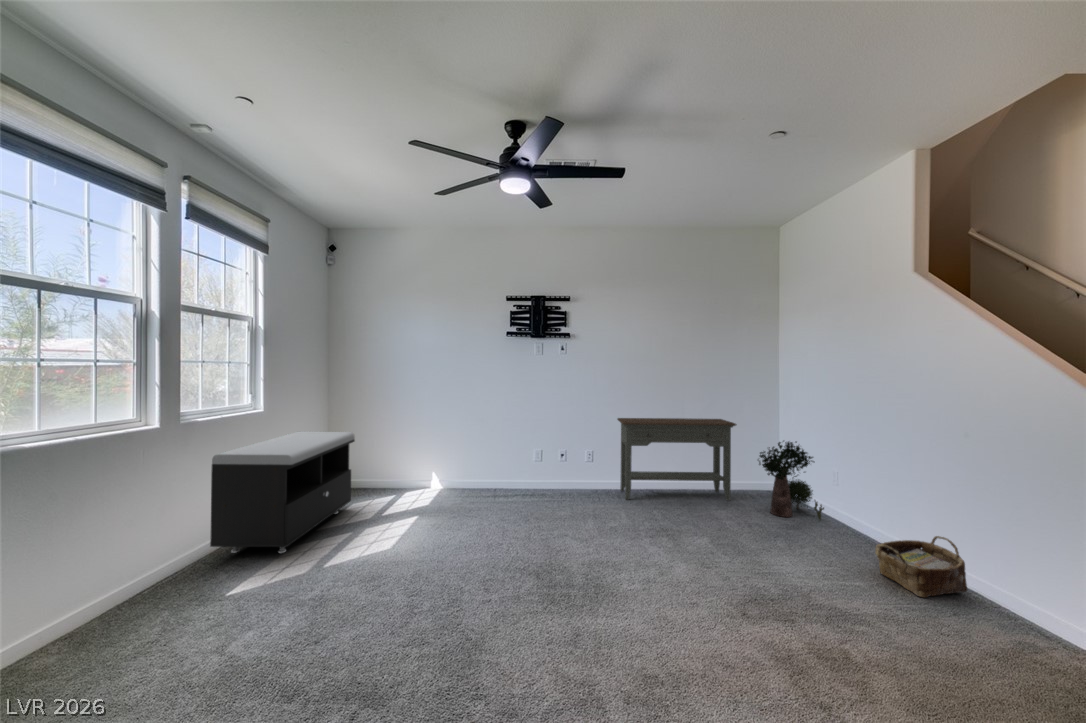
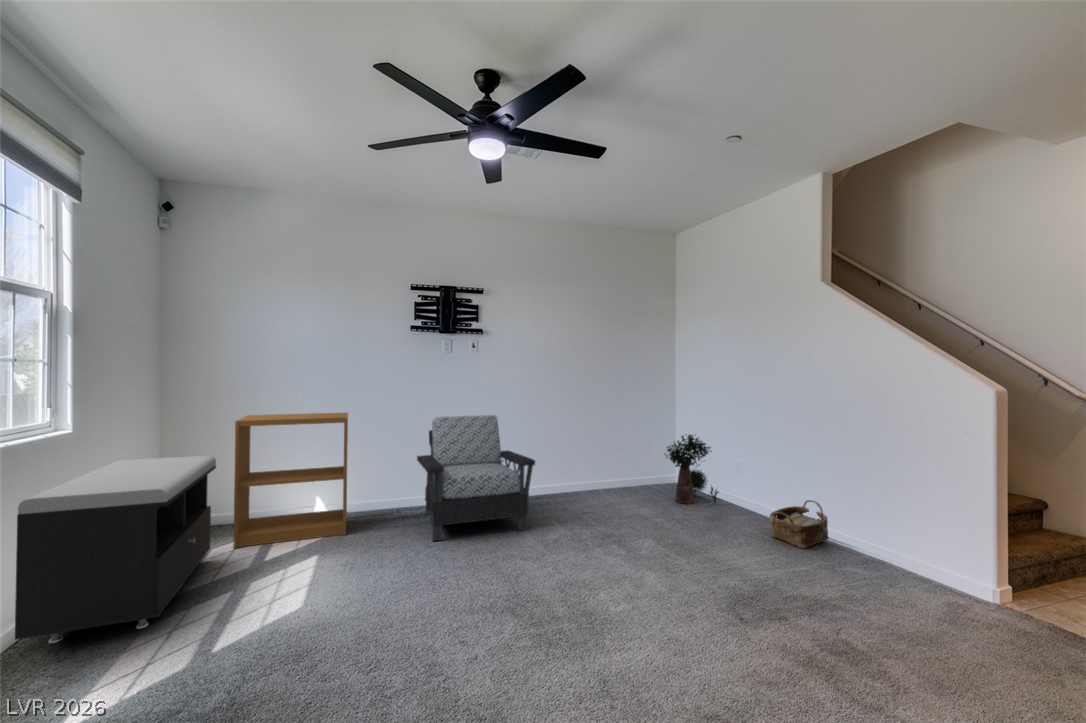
bookshelf: none [370,403,457,503] -> present [233,412,348,548]
armchair: none [501,410,601,520] -> present [417,415,535,541]
console table: present [617,418,737,501] -> none [533,417,646,506]

